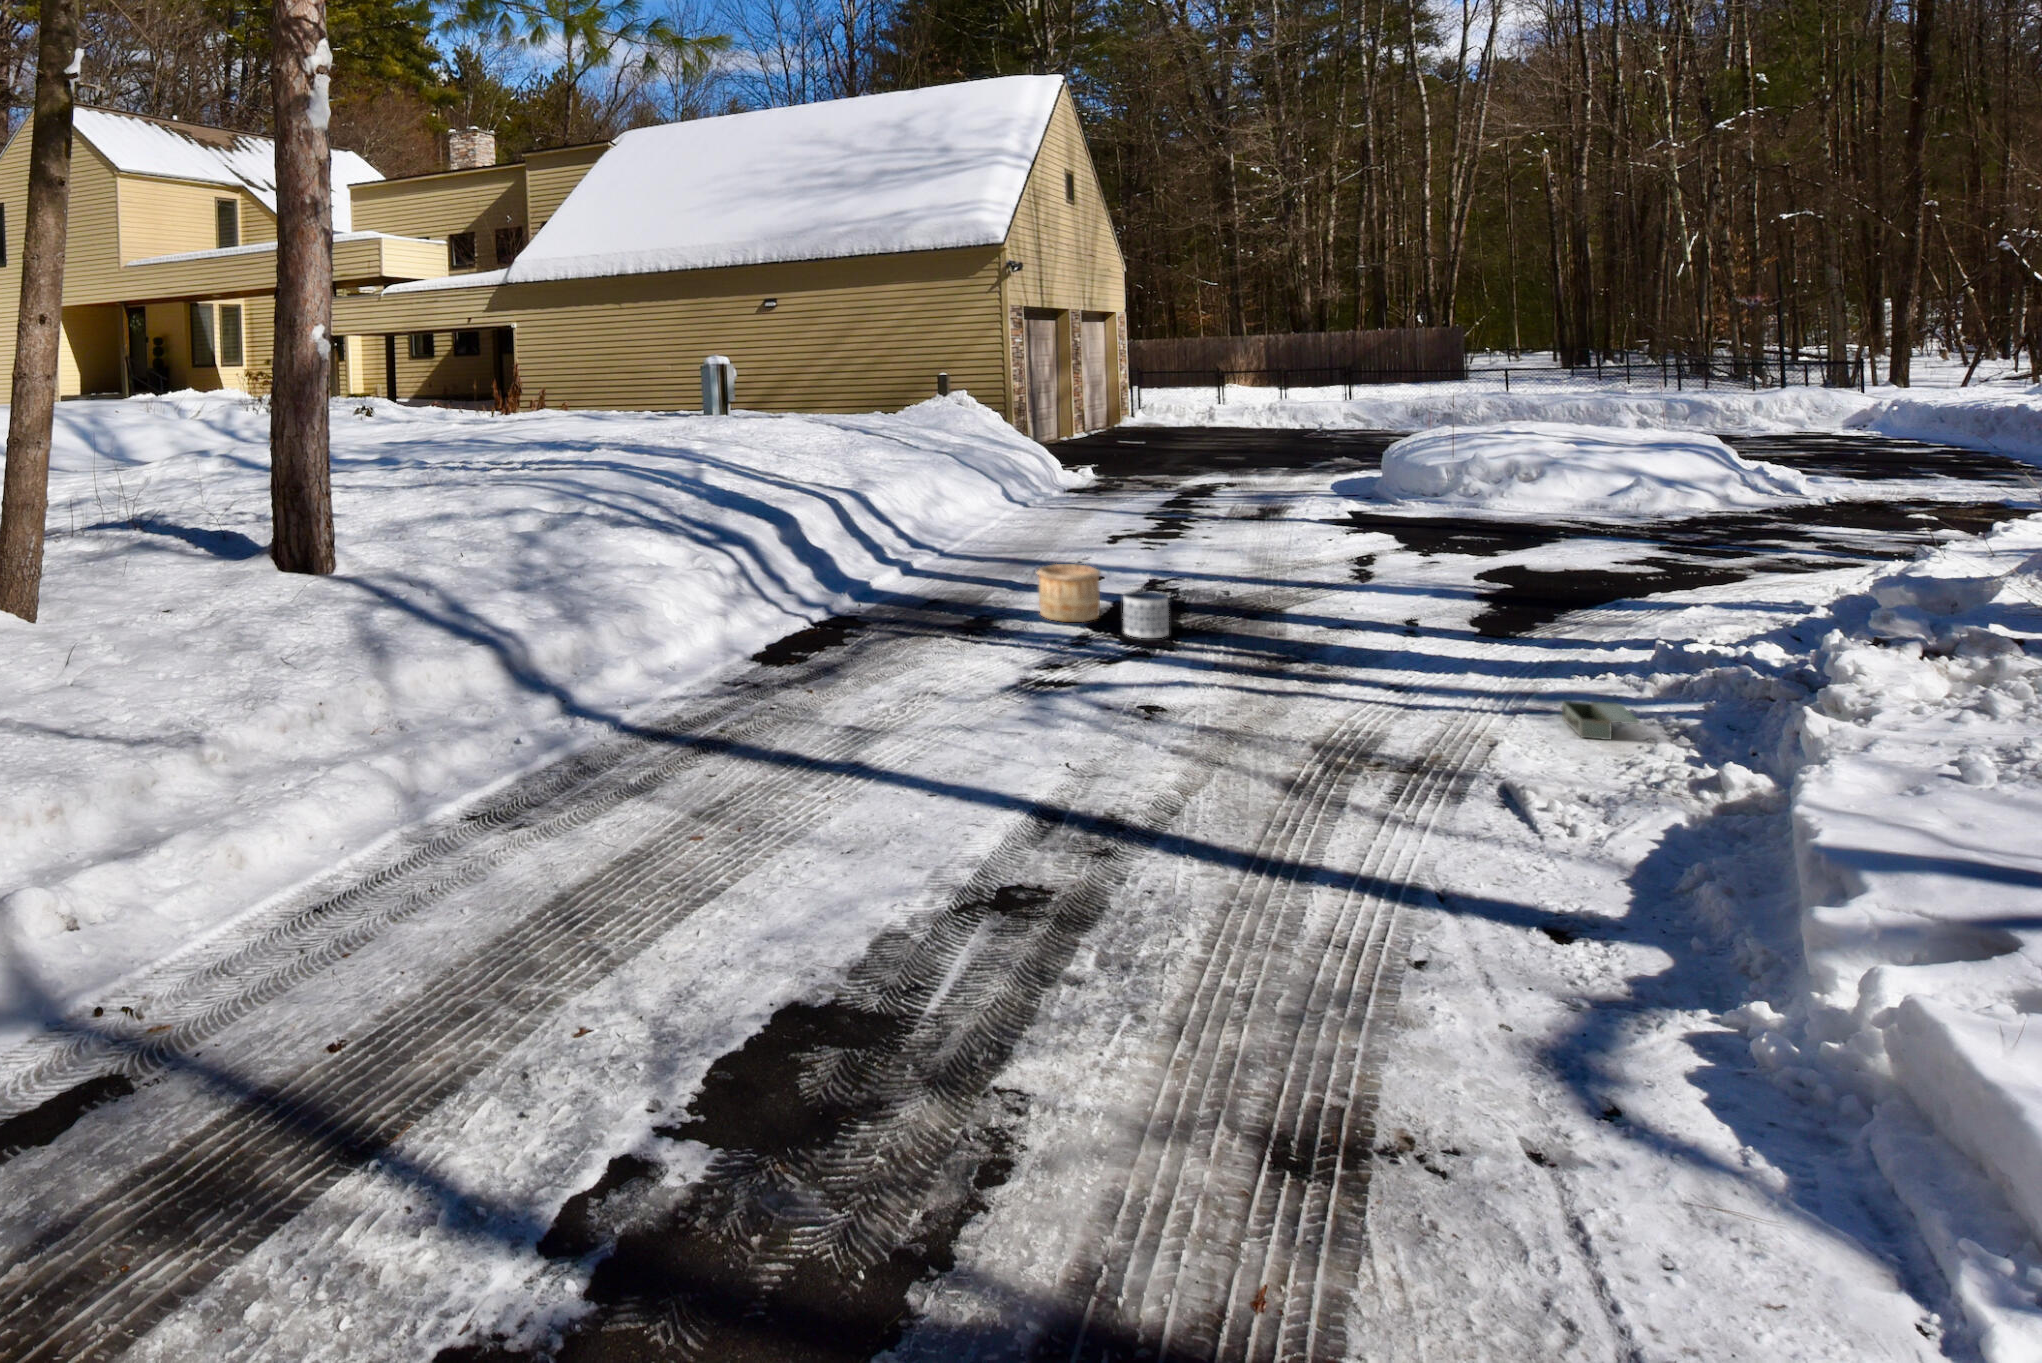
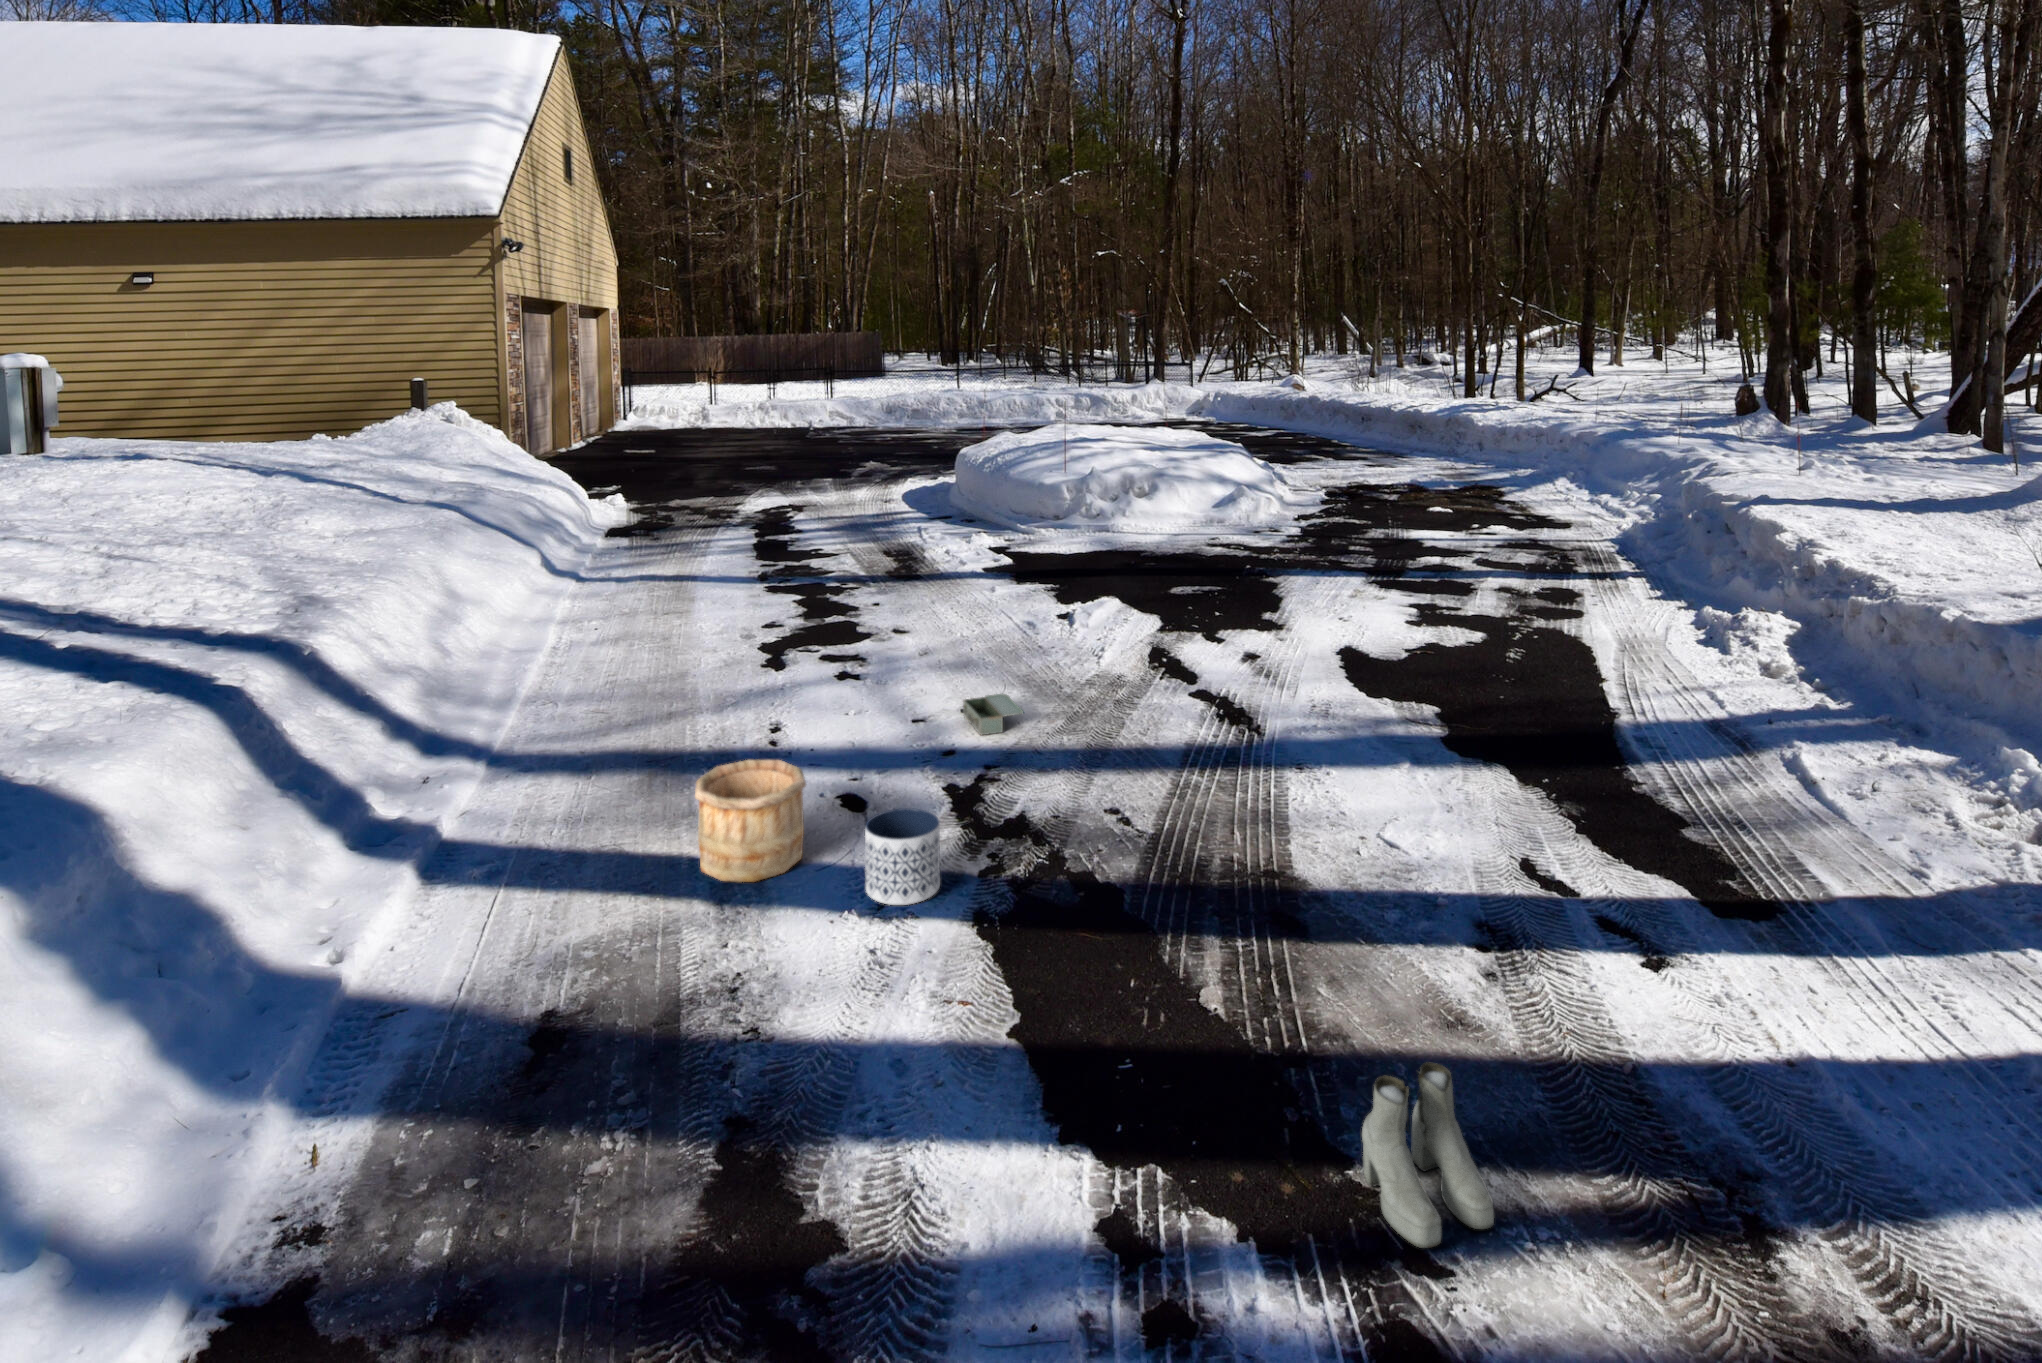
boots: none [1290,672,1349,738] -> present [1362,1062,1494,1248]
toolbox: present [1561,701,1640,740] -> present [963,693,1024,735]

